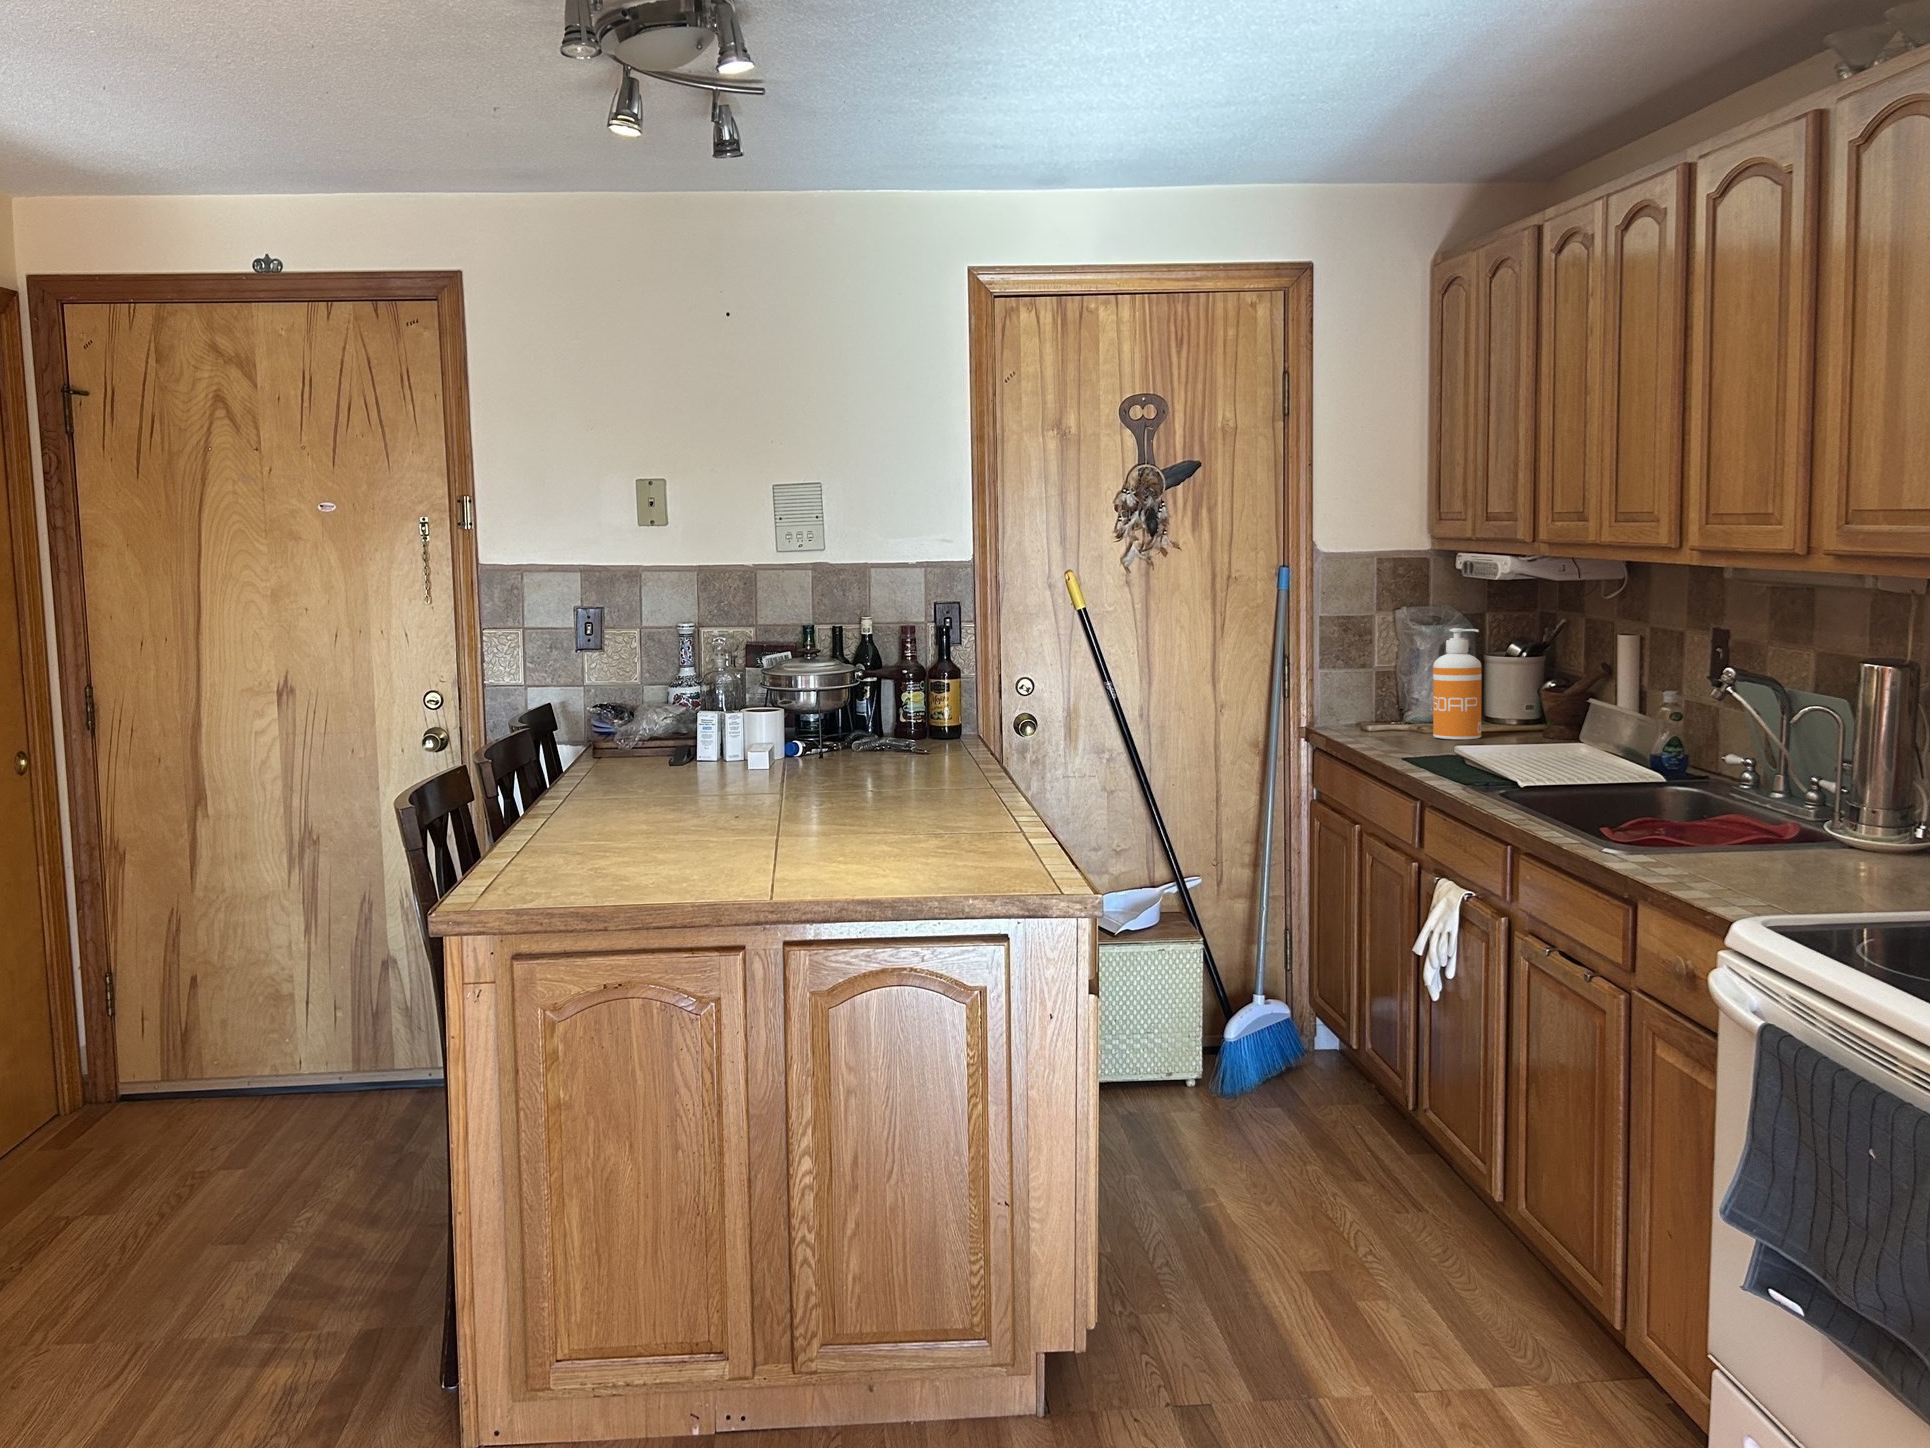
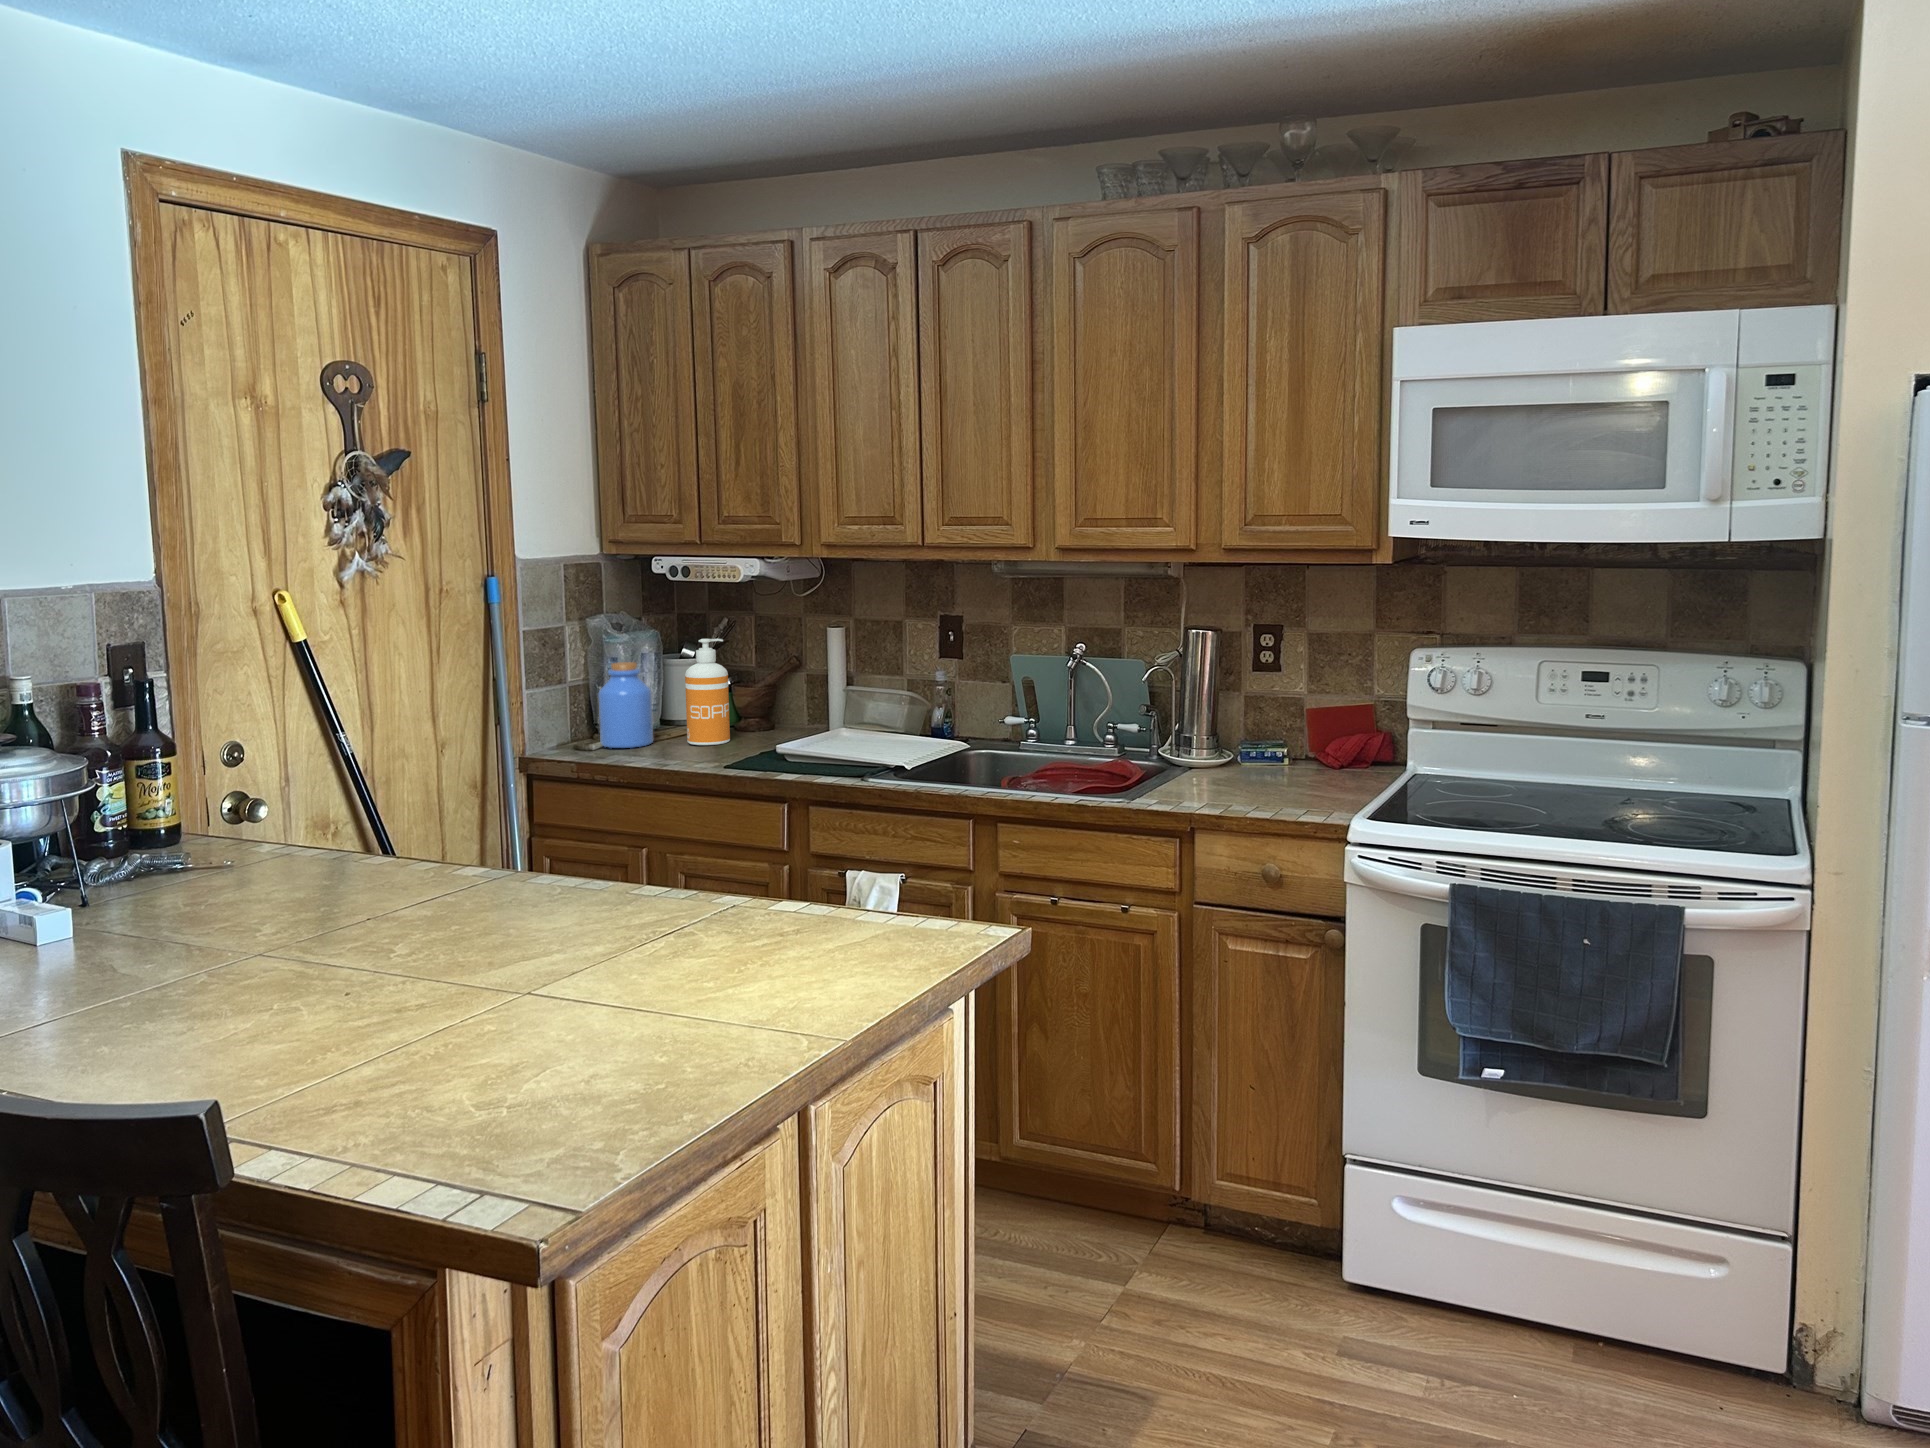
jar: none [1371,651,1426,734] -> present [598,662,653,748]

